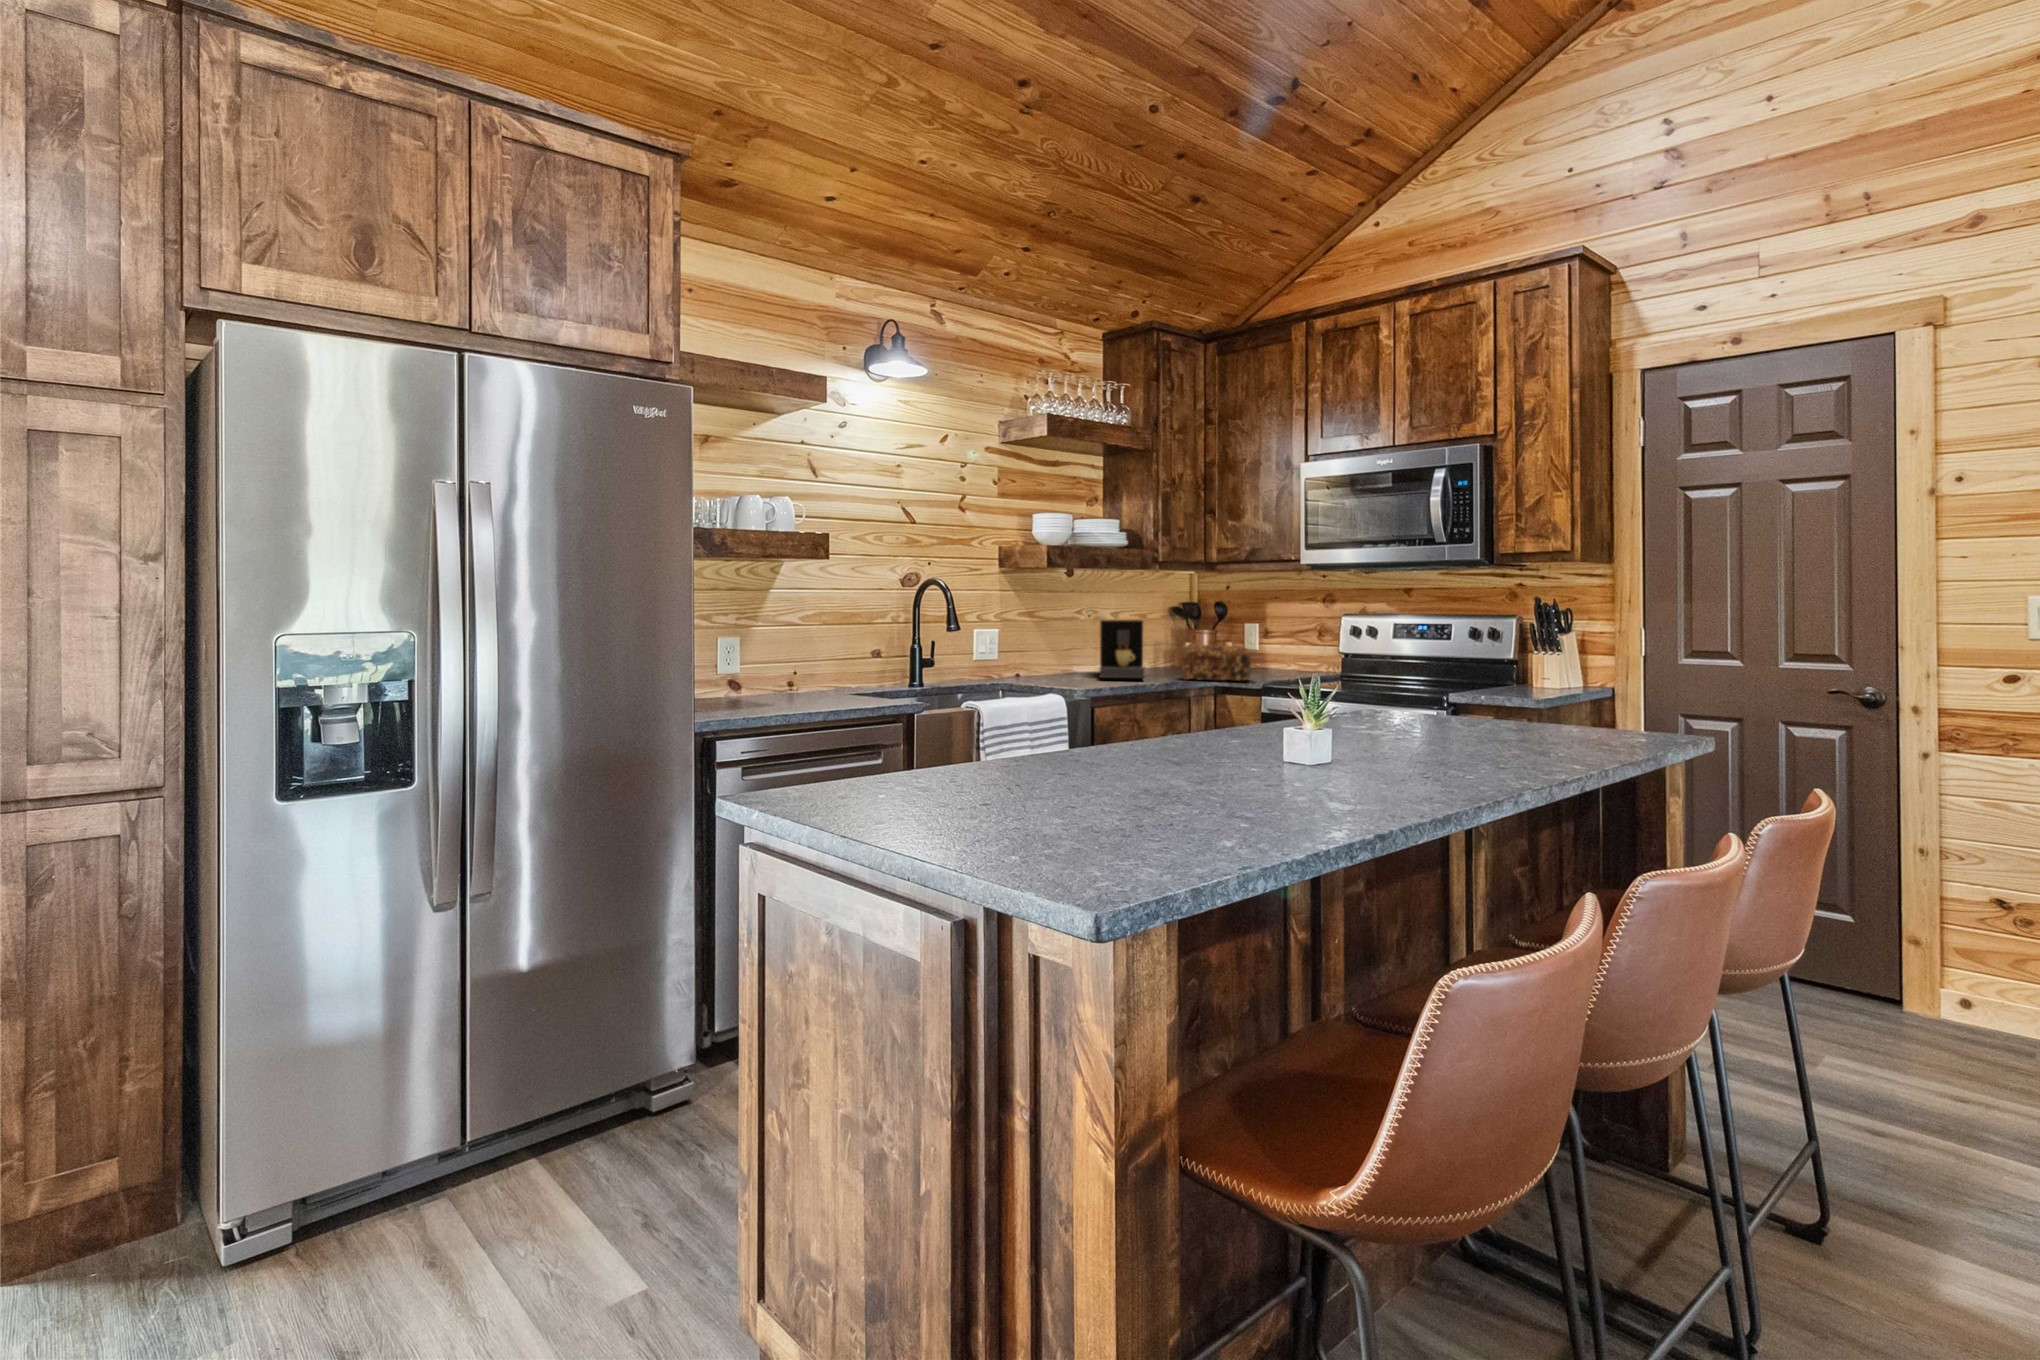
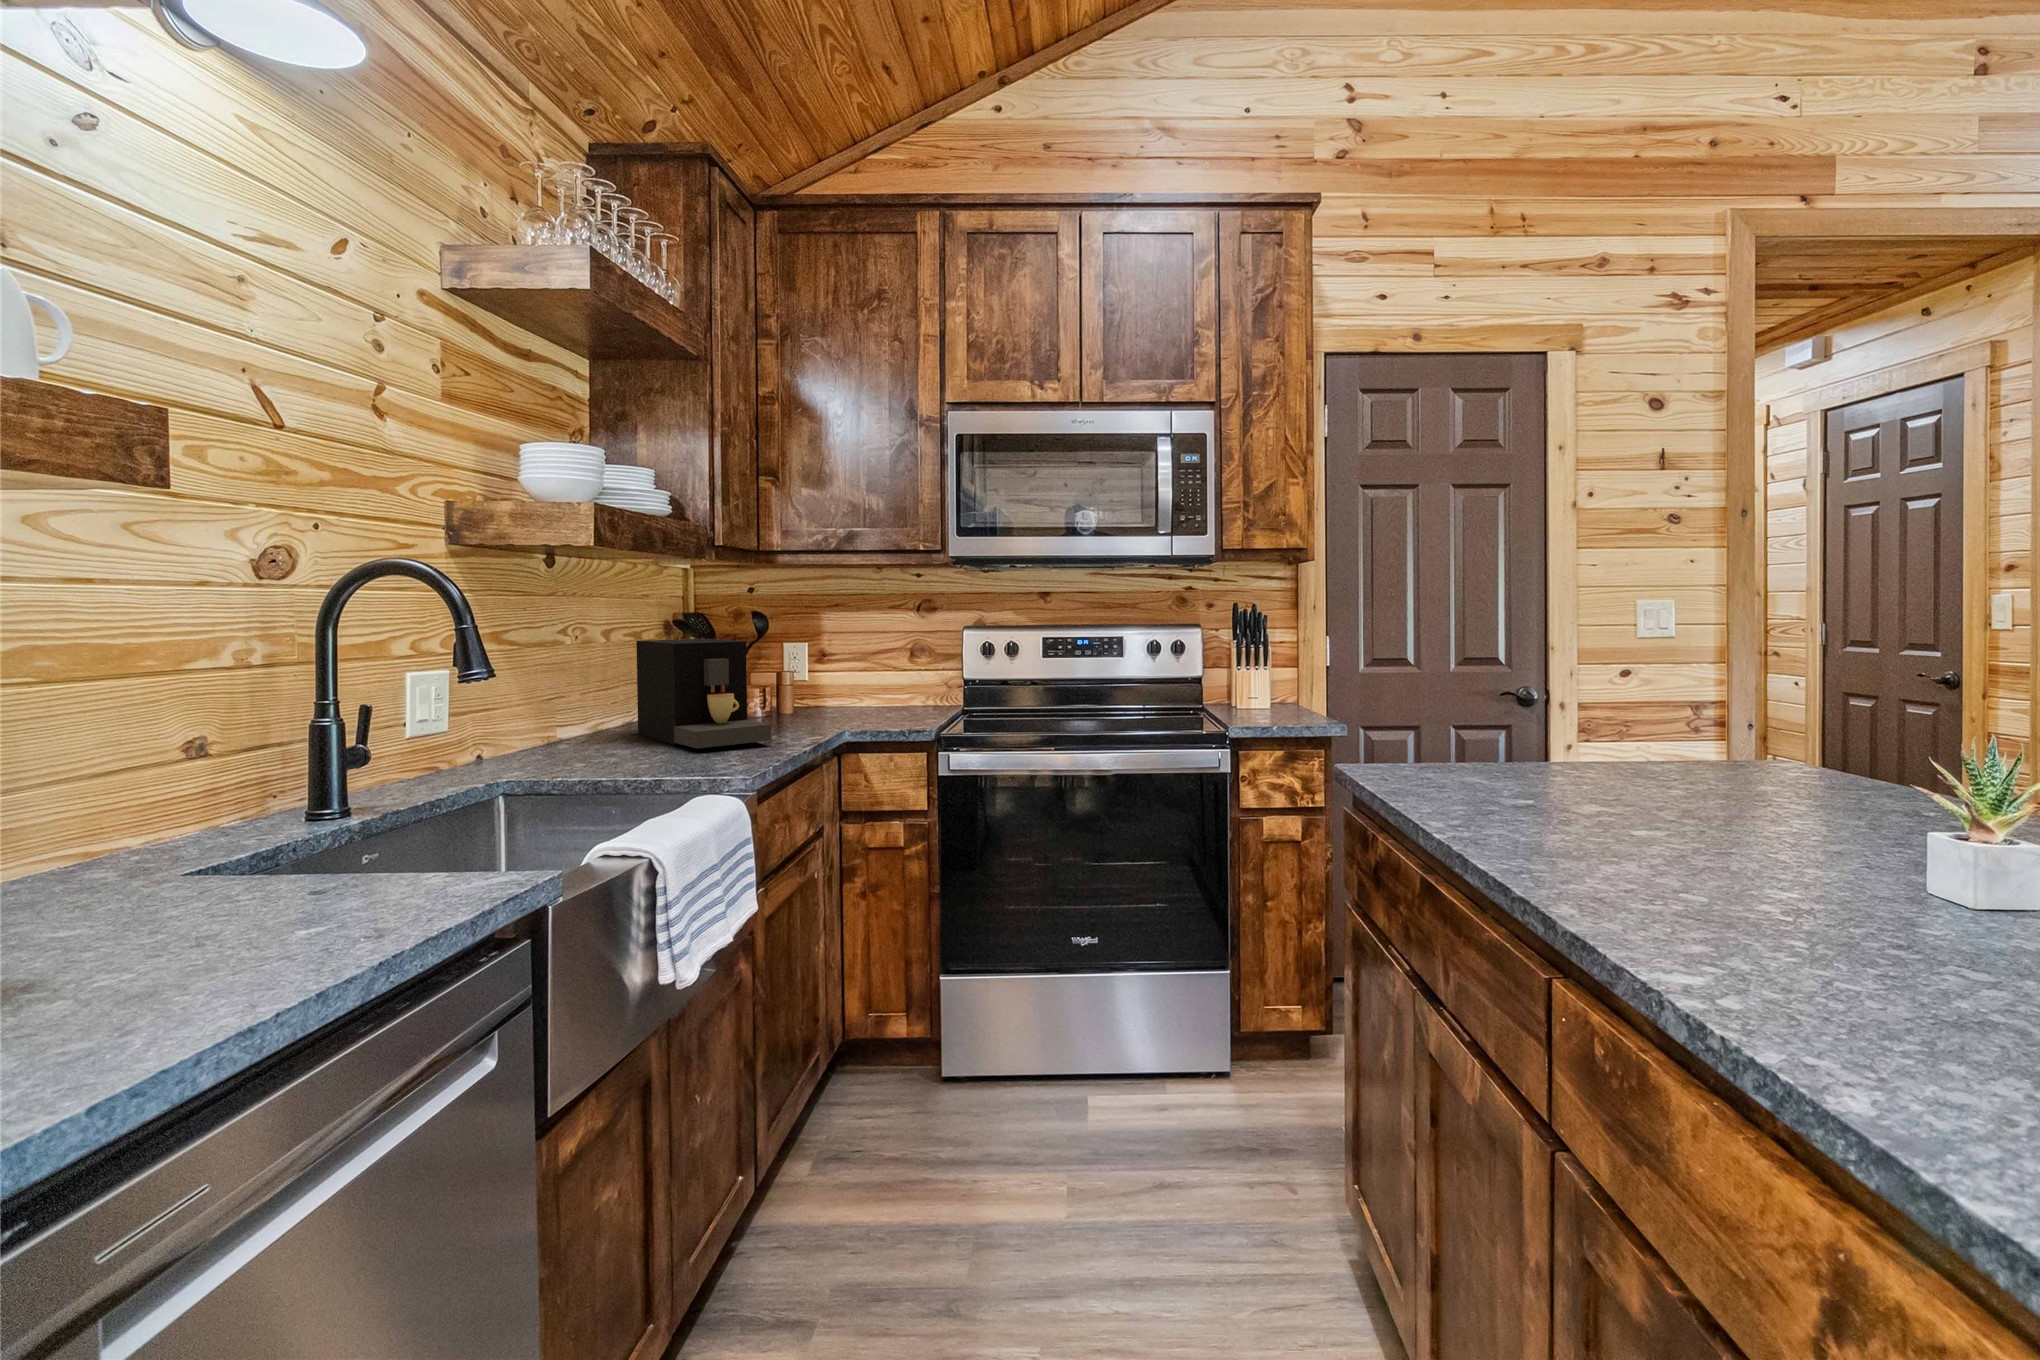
bread loaf: present [1181,644,1251,681] -> none [792,673,909,734]

